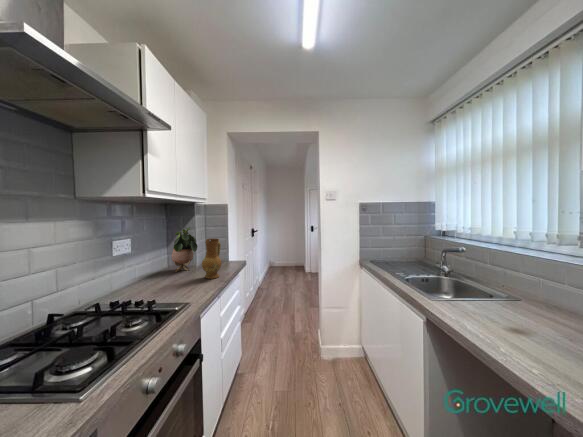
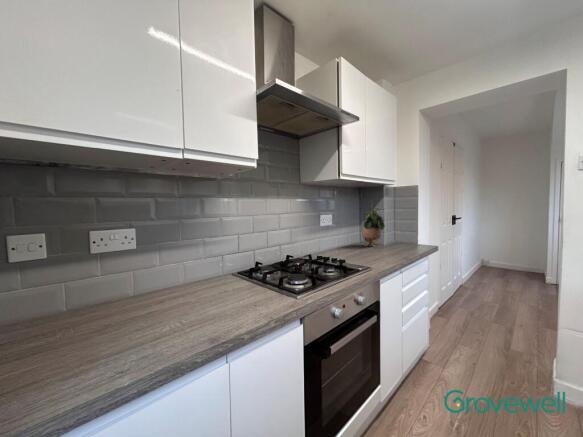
ceramic jug: present [202,239,222,279] -> none [386,217,406,256]

